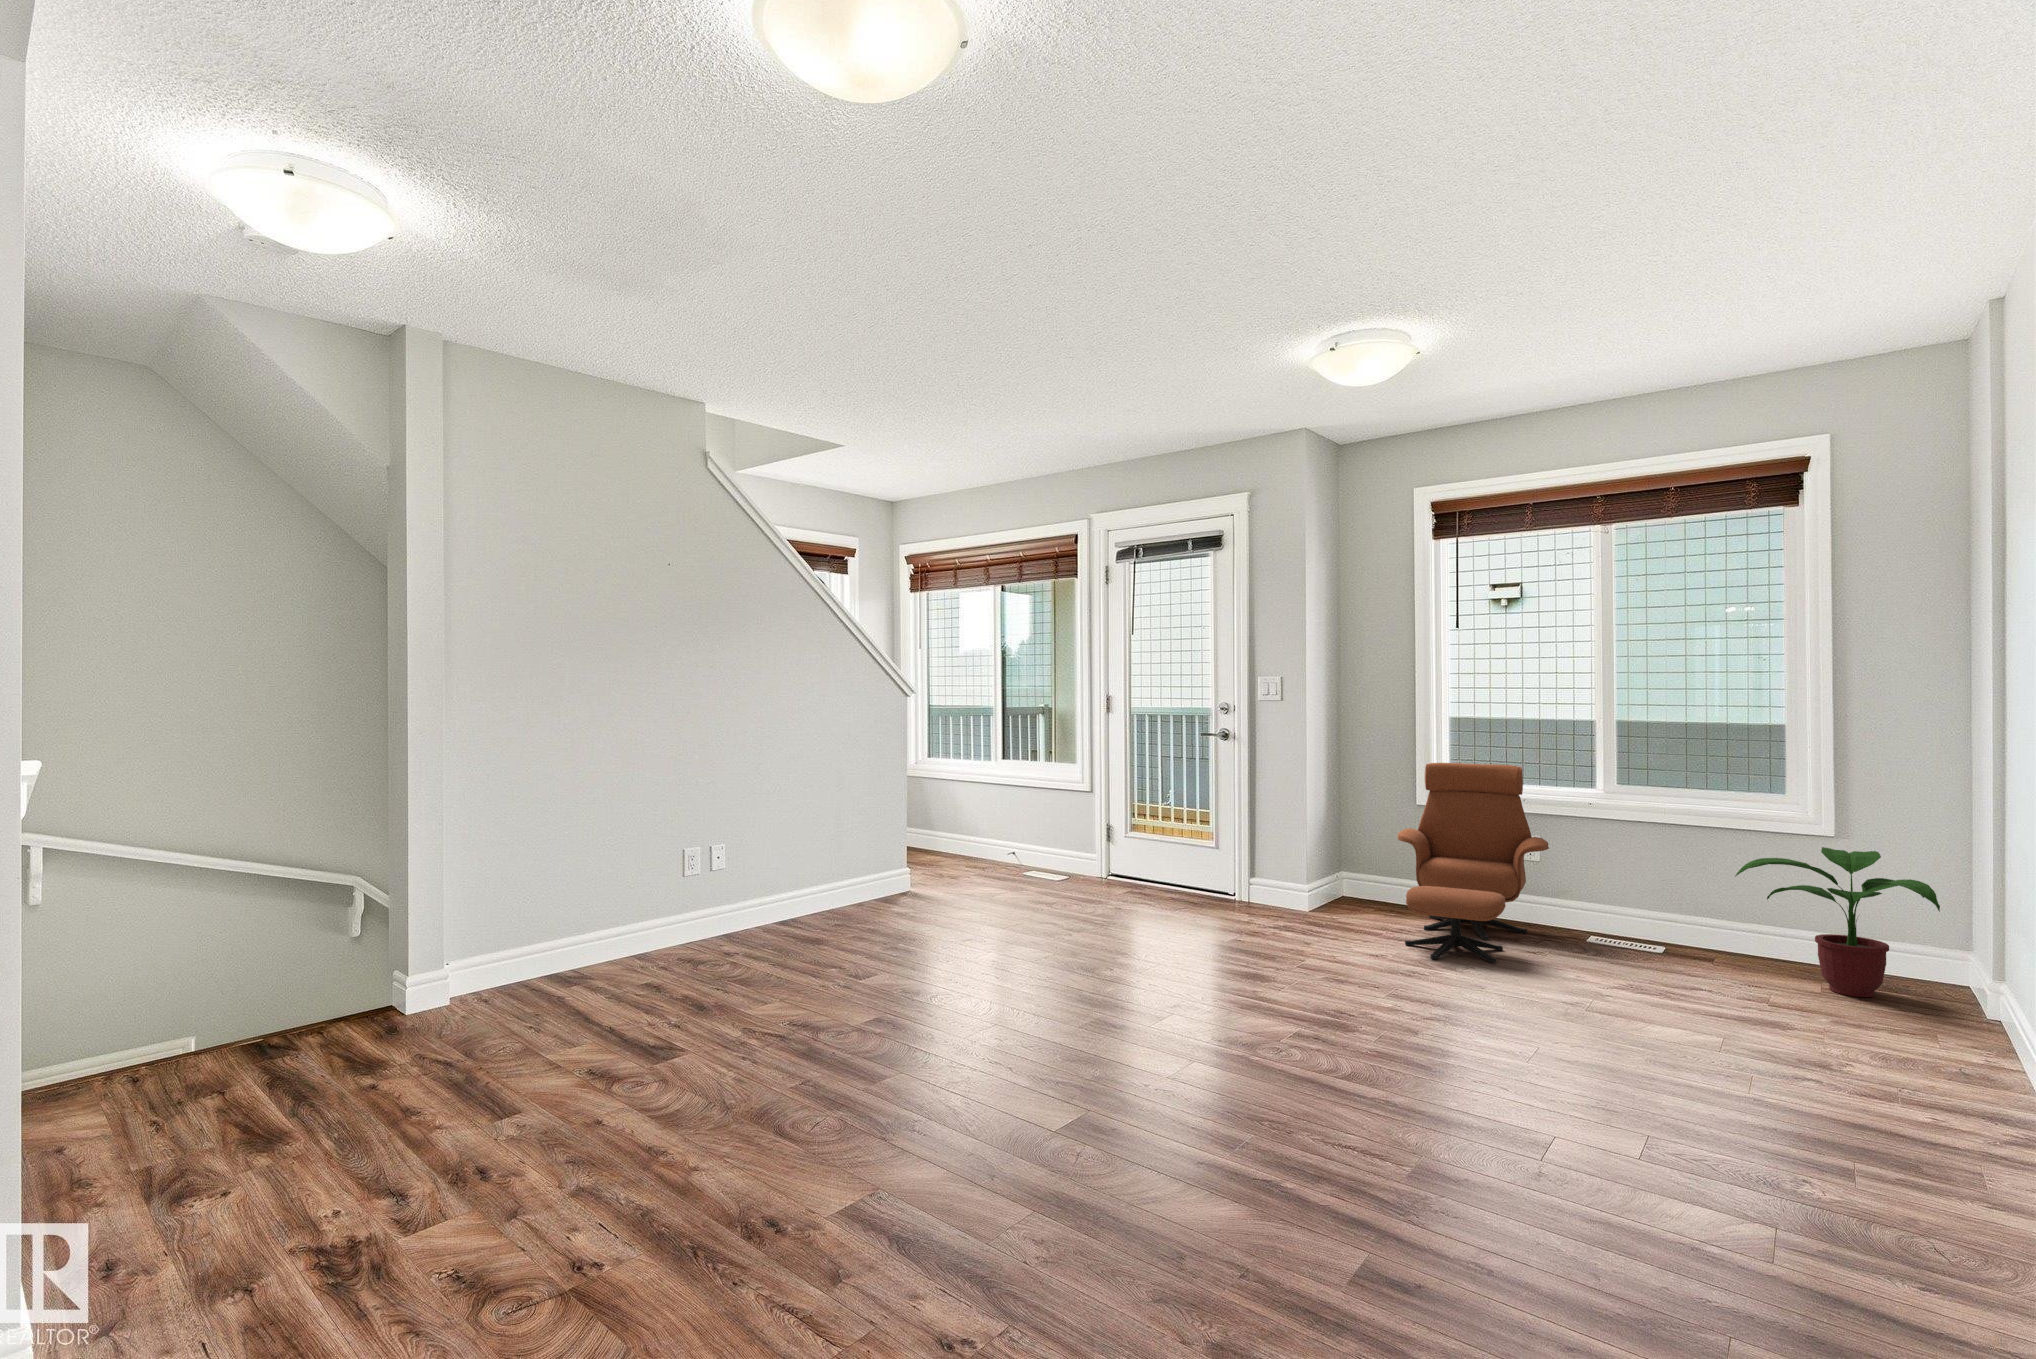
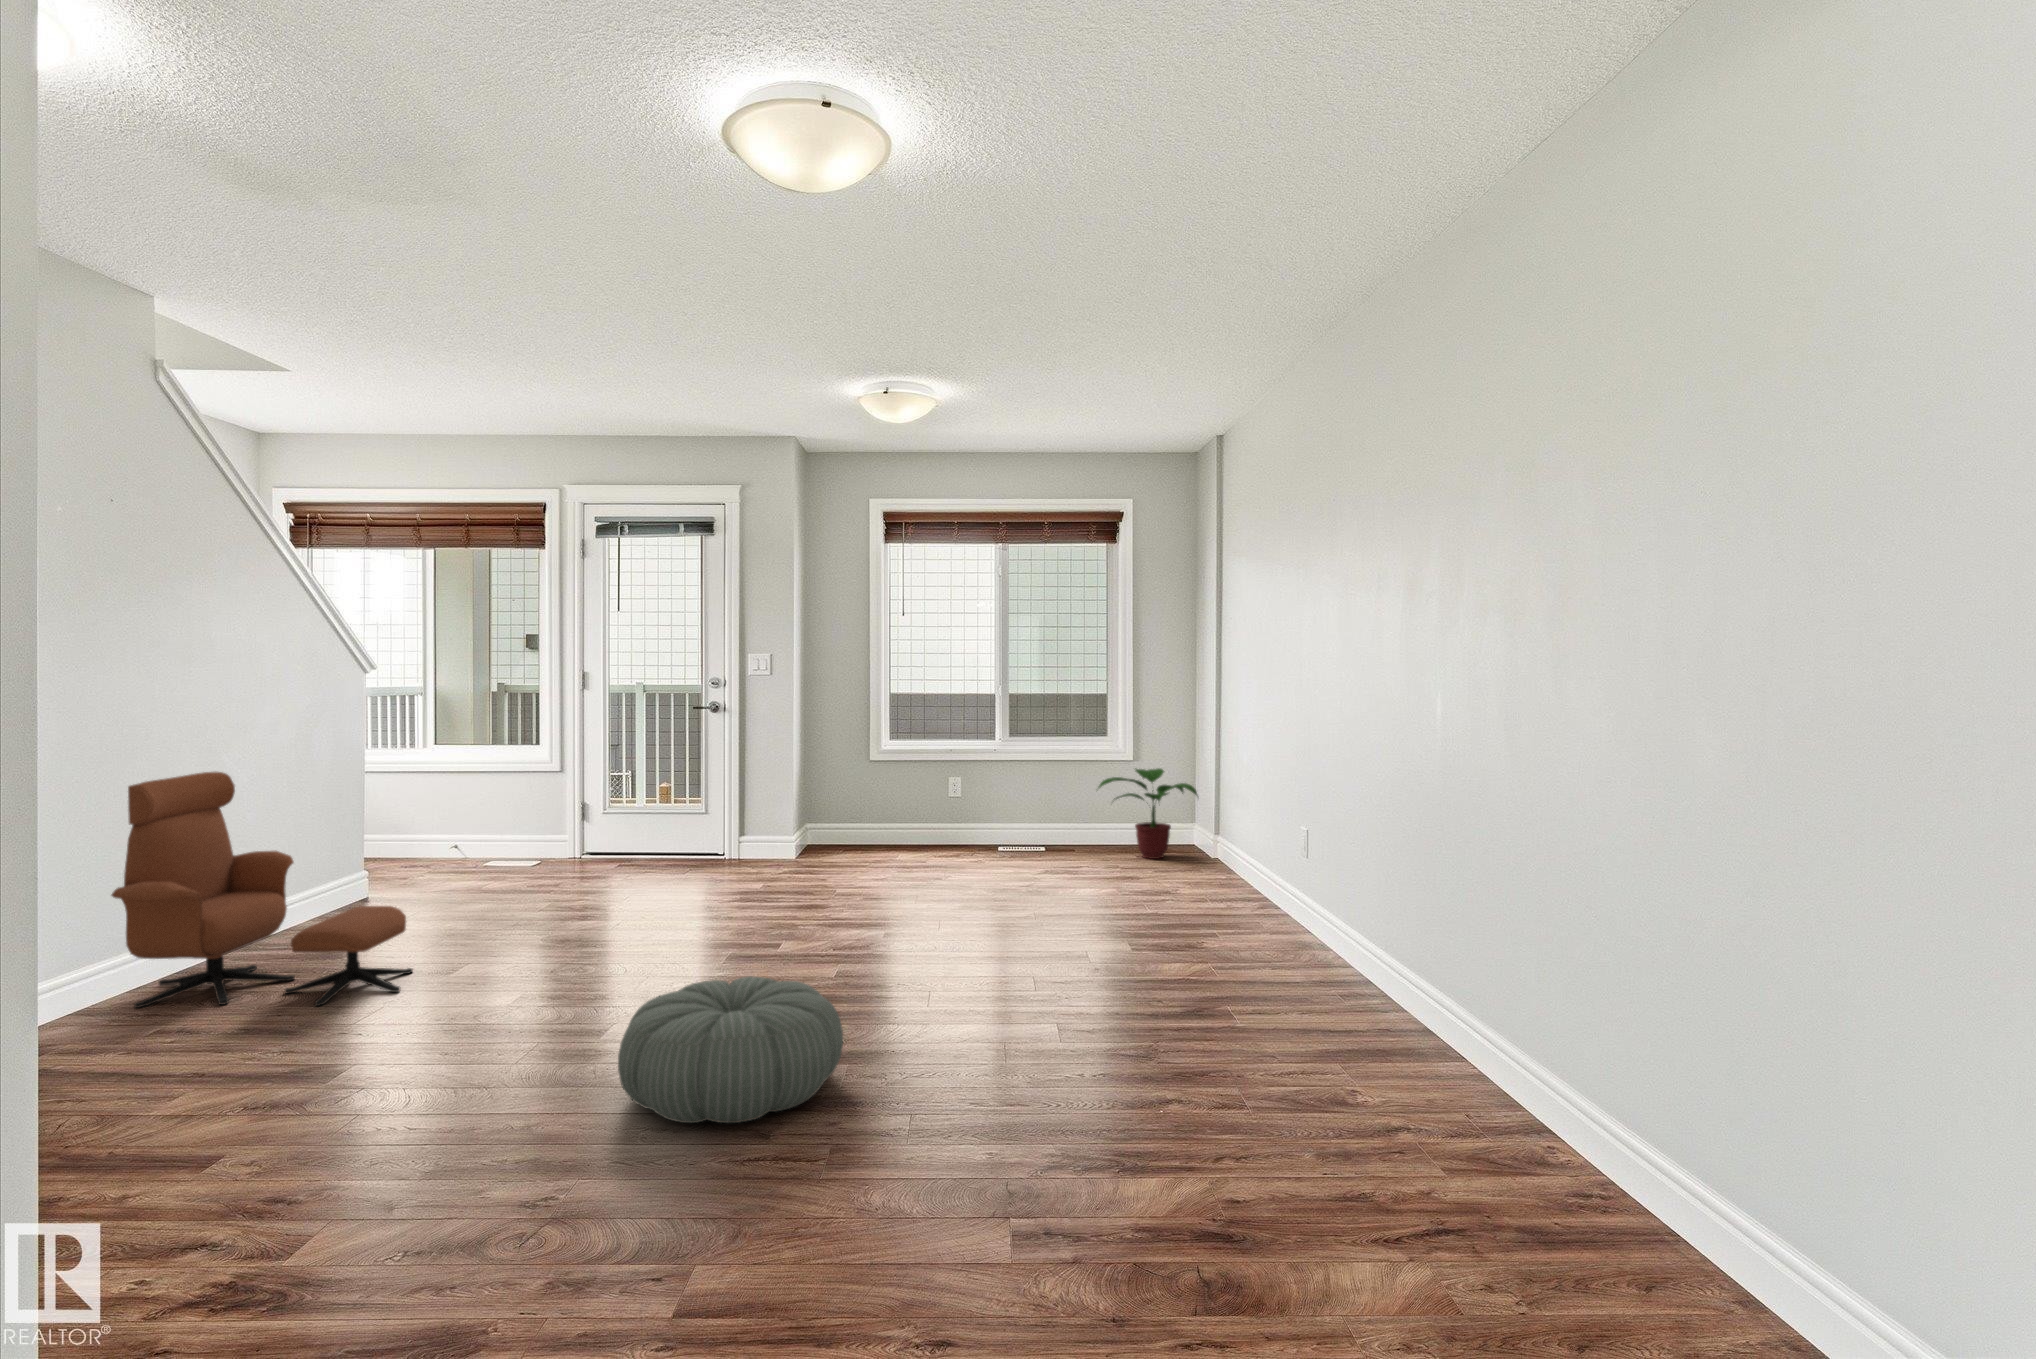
lounge chair: present [1397,763,1549,963] -> present [112,772,413,1008]
pouf: none [777,1048,1039,1240] -> present [618,976,843,1123]

